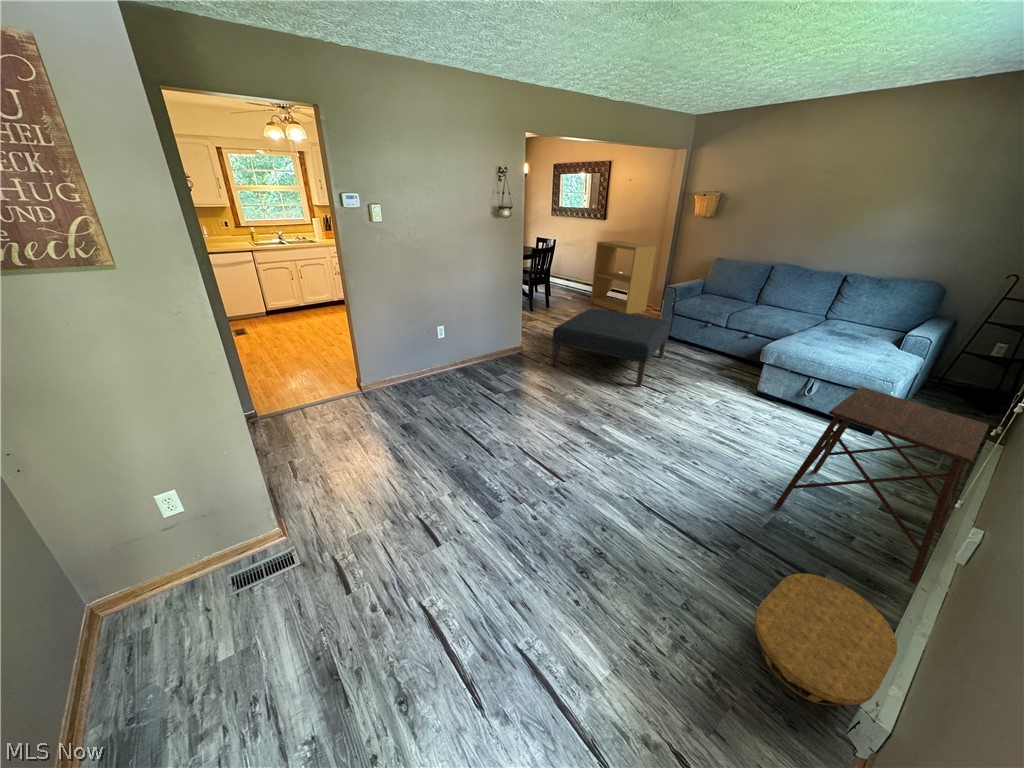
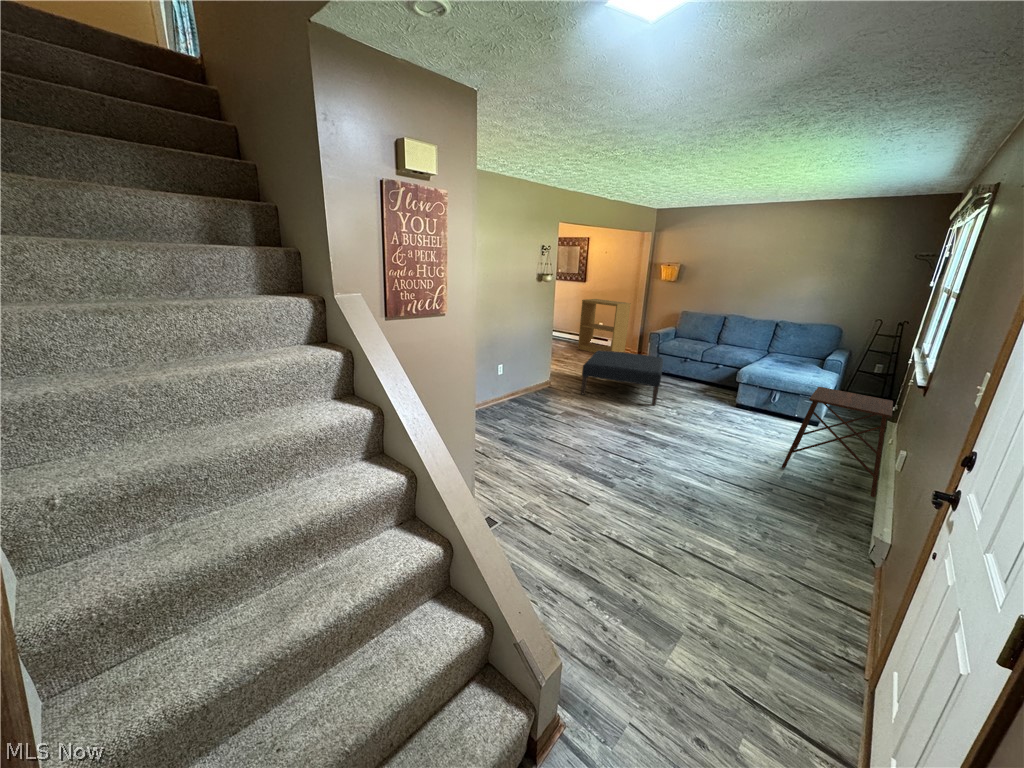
basket: present [754,573,897,706] -> none [806,489,882,547]

